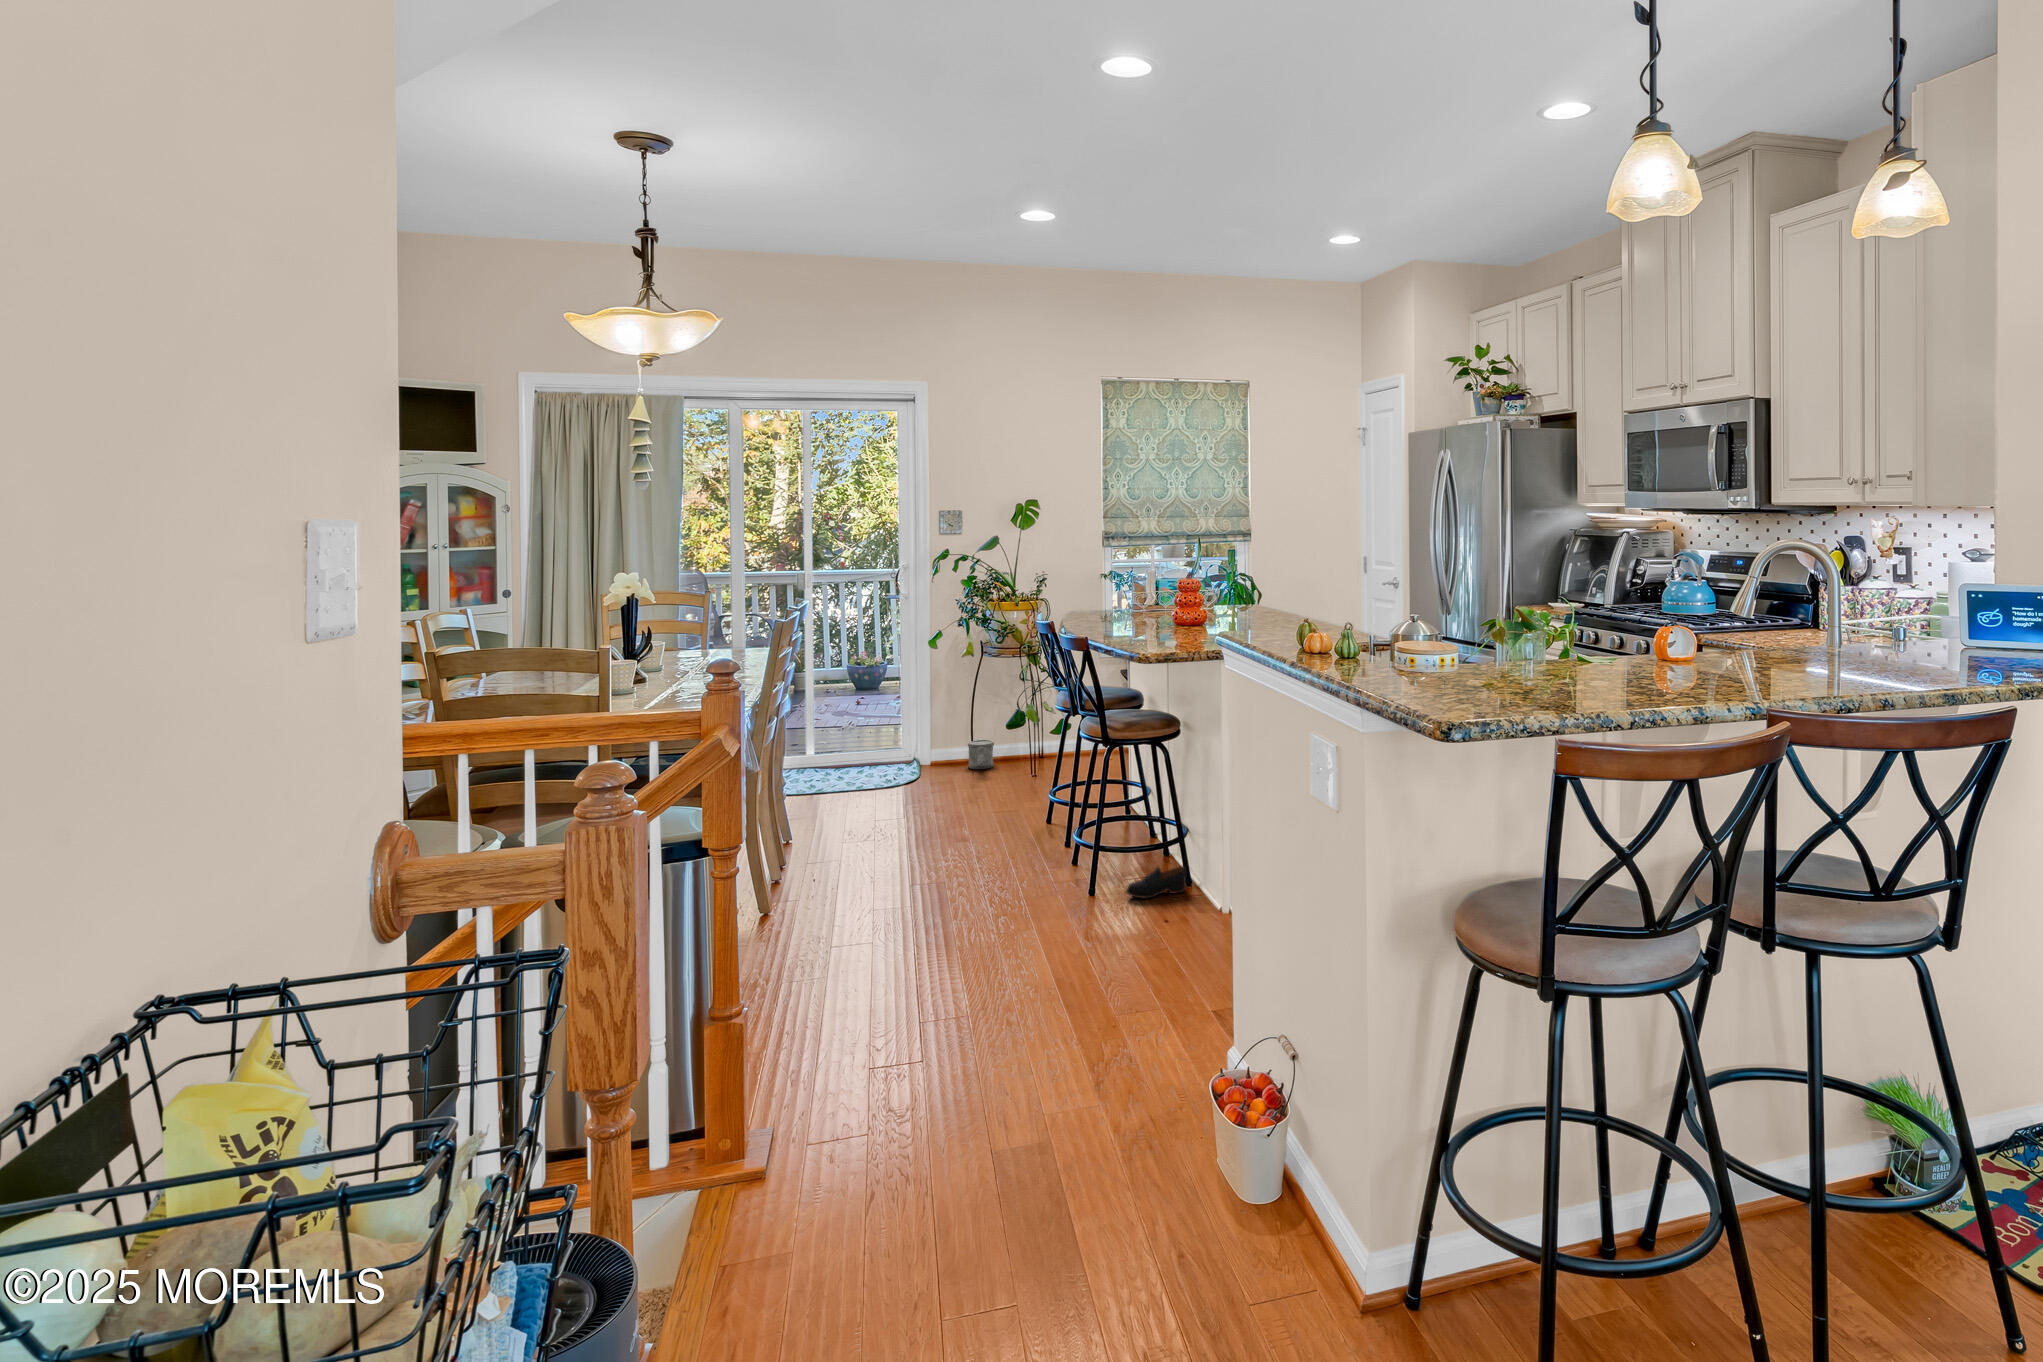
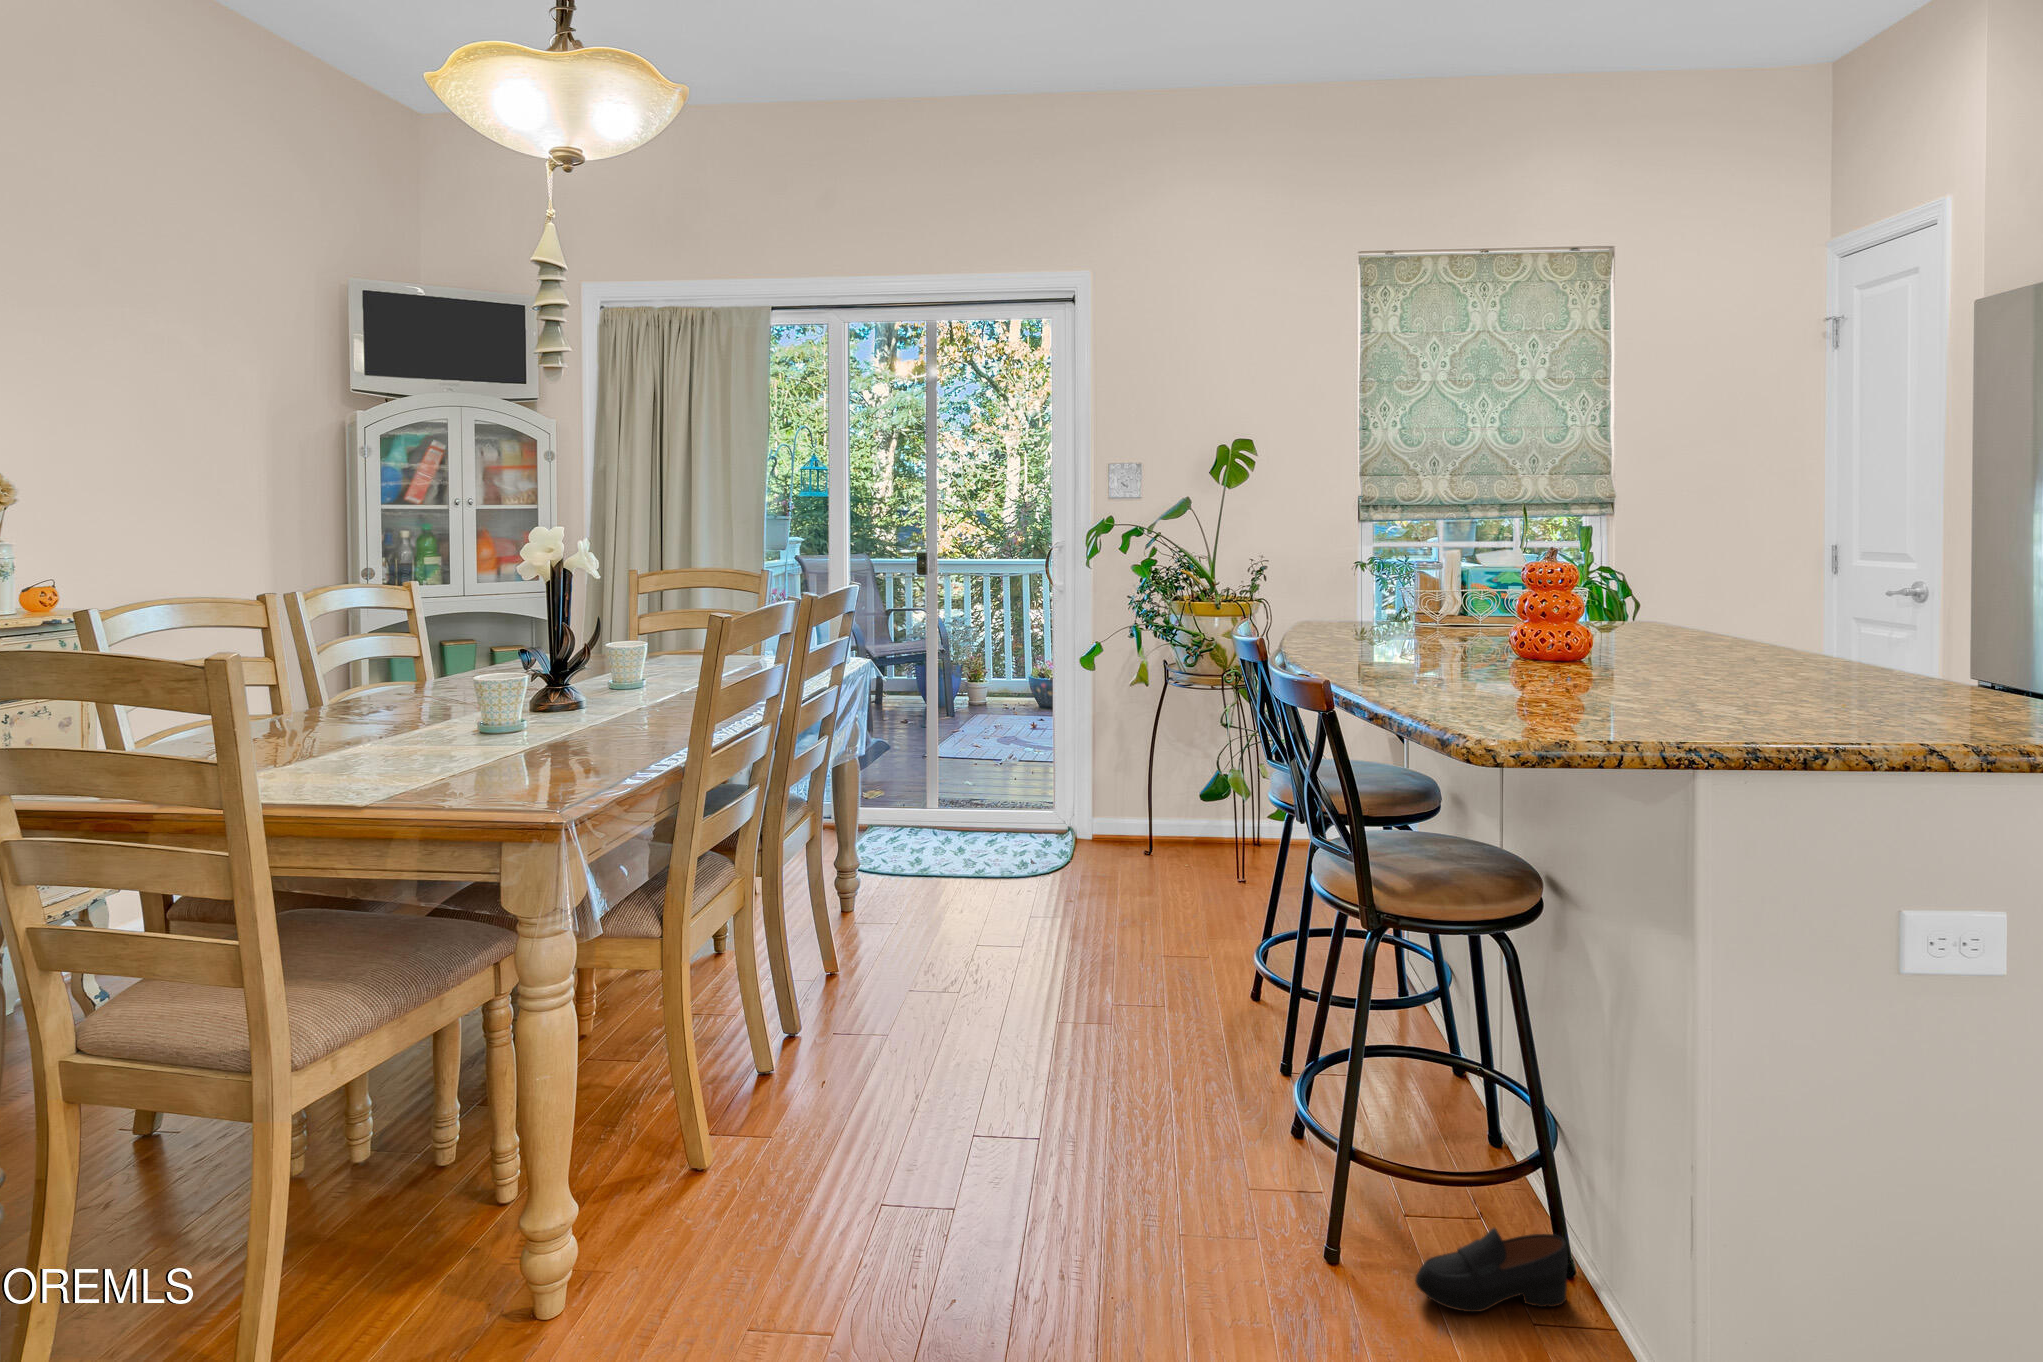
watering can: present [968,738,994,769] -> none [1140,807,1179,858]

